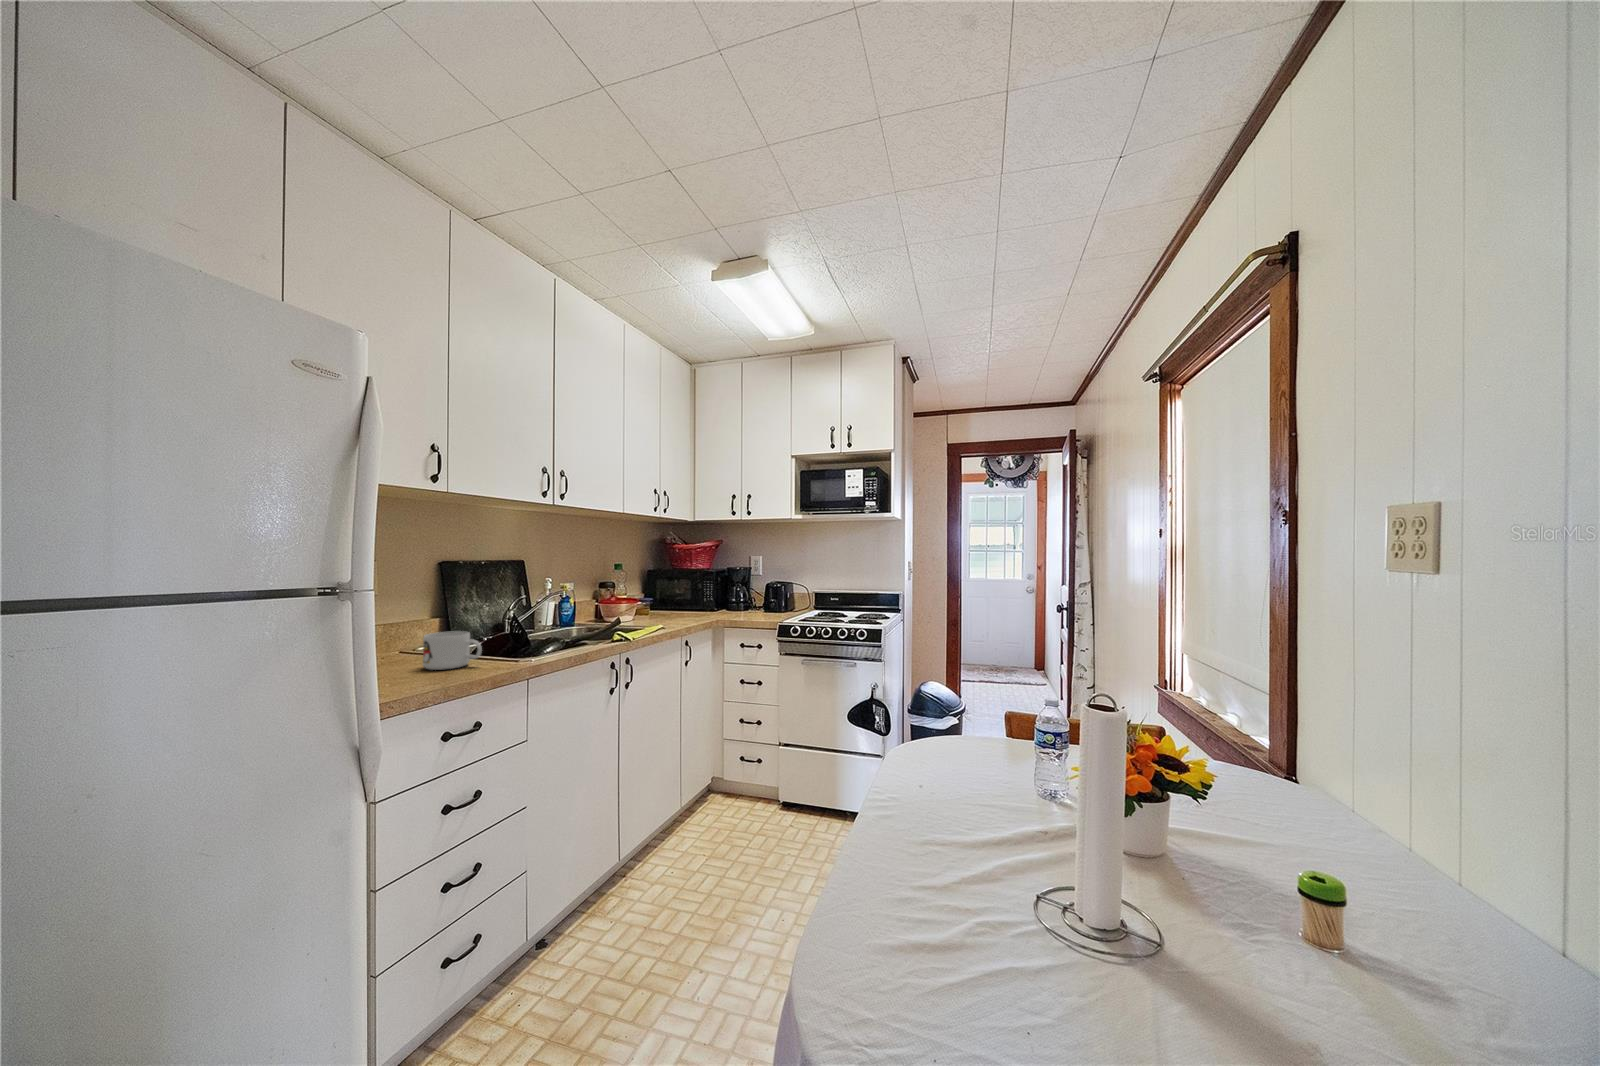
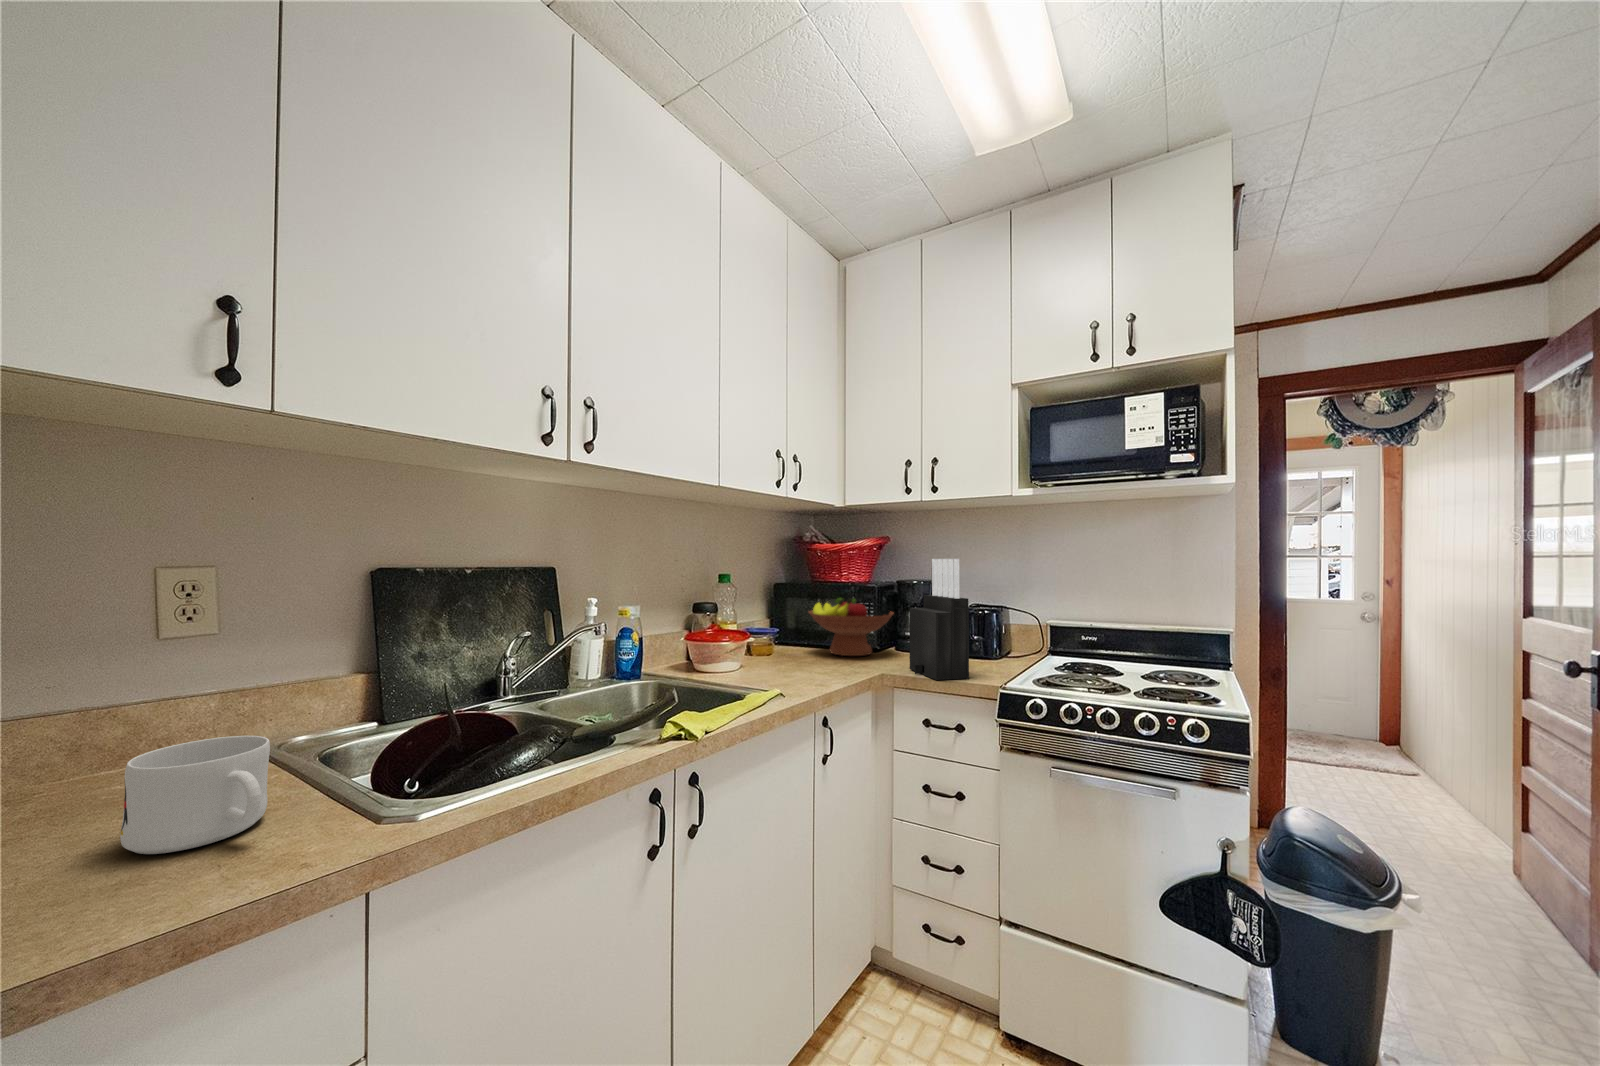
knife block: none [734,554,766,620] -> present [910,559,969,680]
fruit bowl: none [673,578,726,613] -> present [809,598,894,656]

